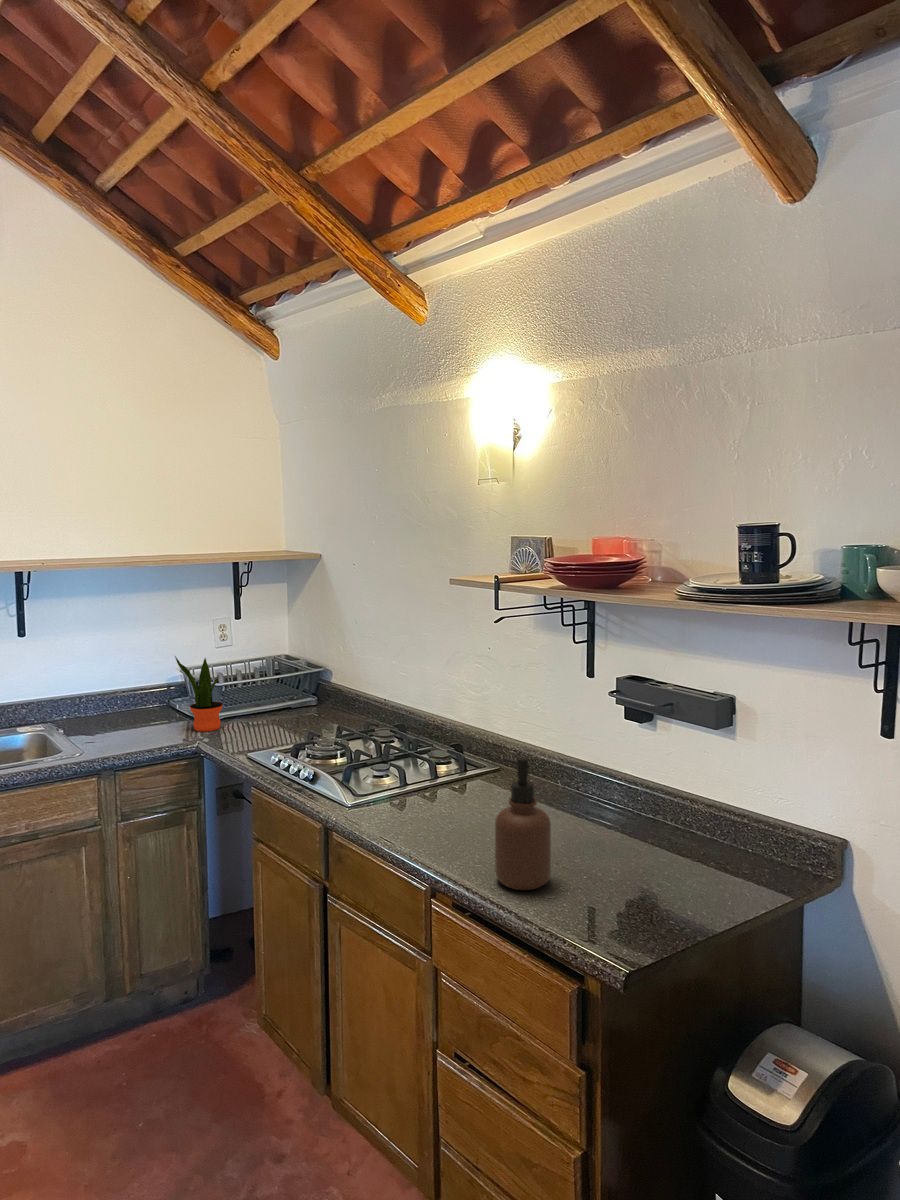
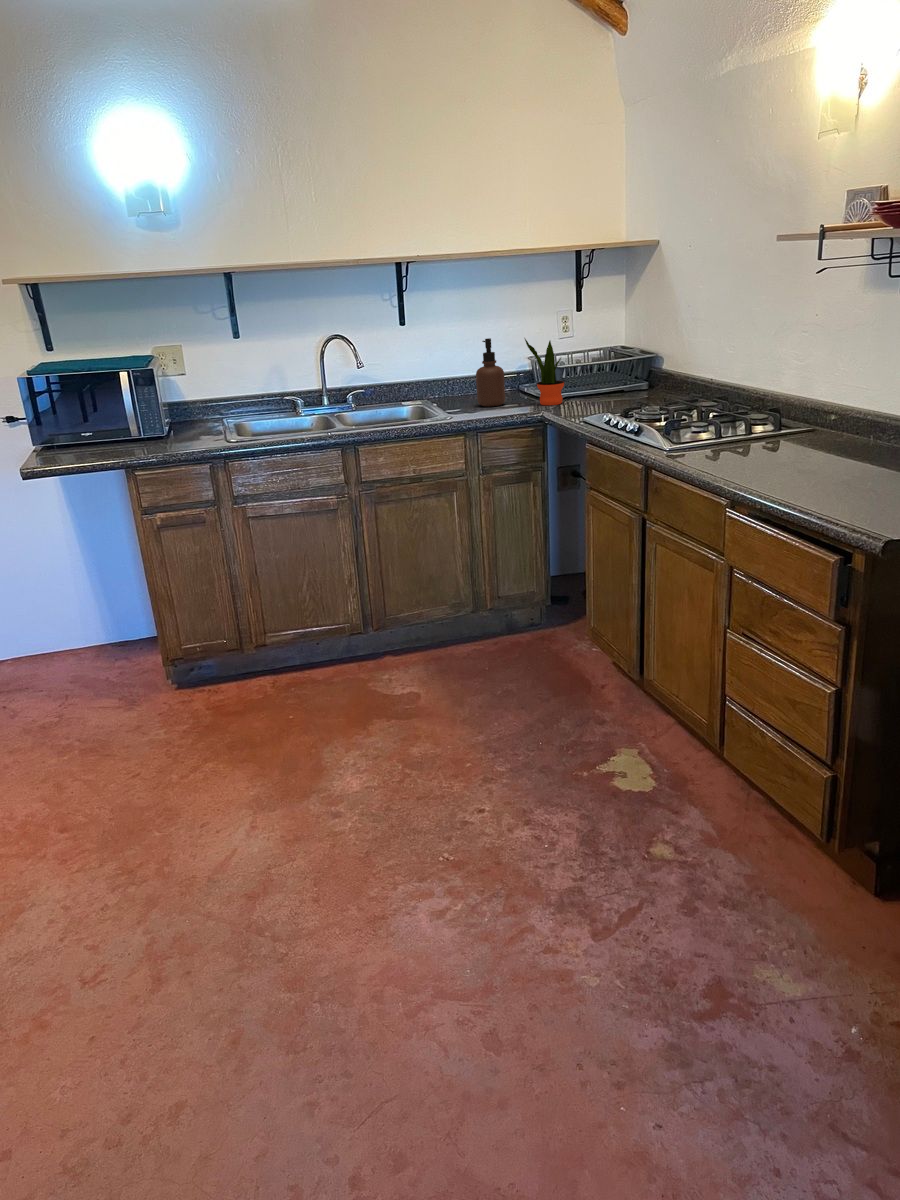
soap dispenser: present [495,757,551,890] -> present [476,338,505,407]

